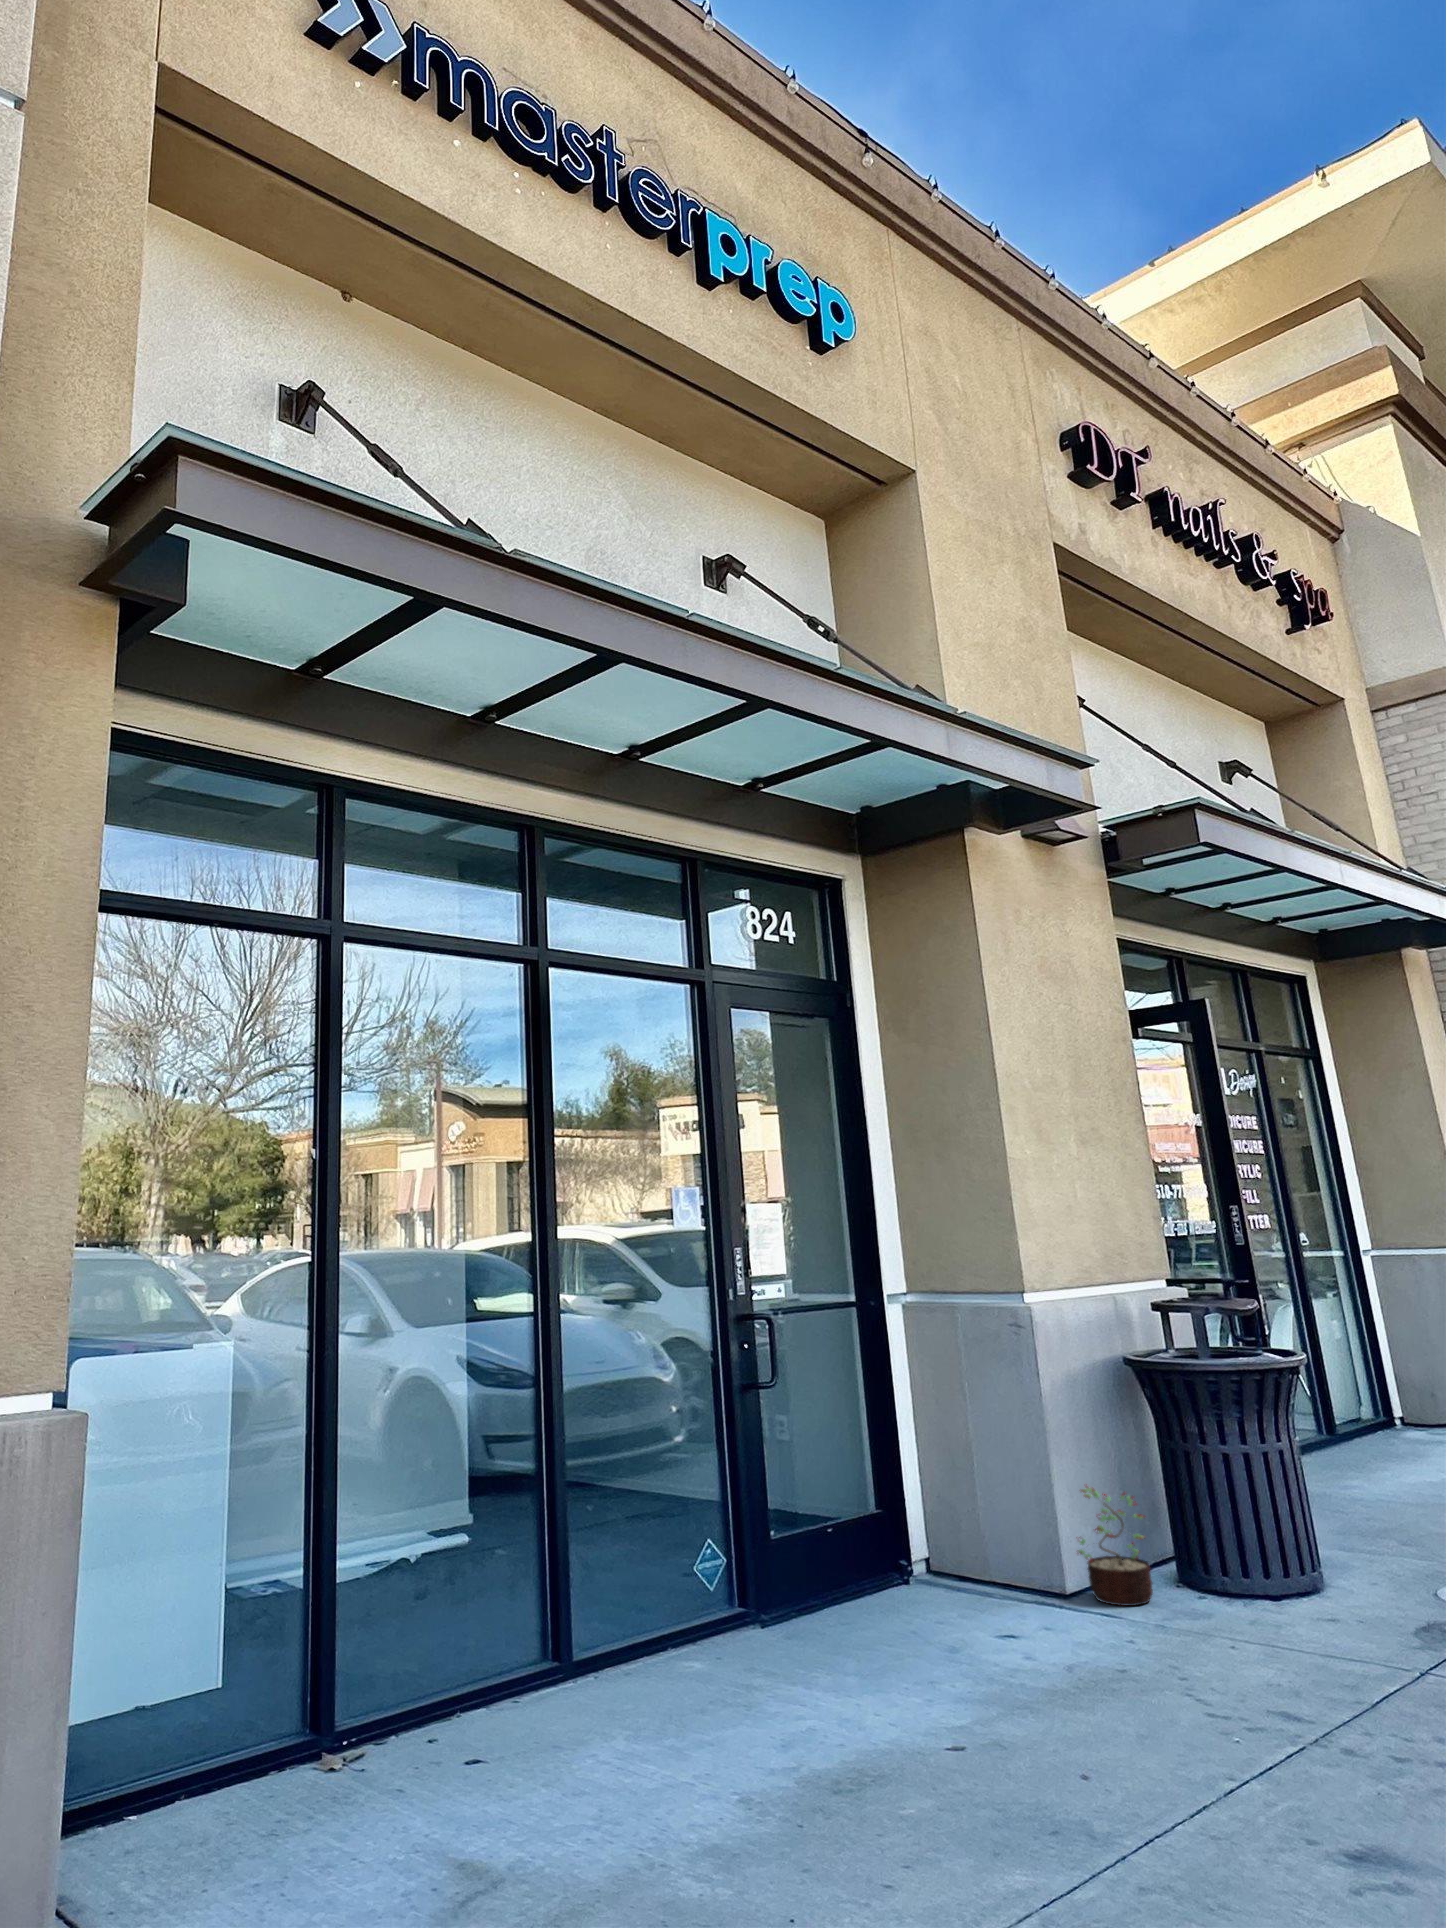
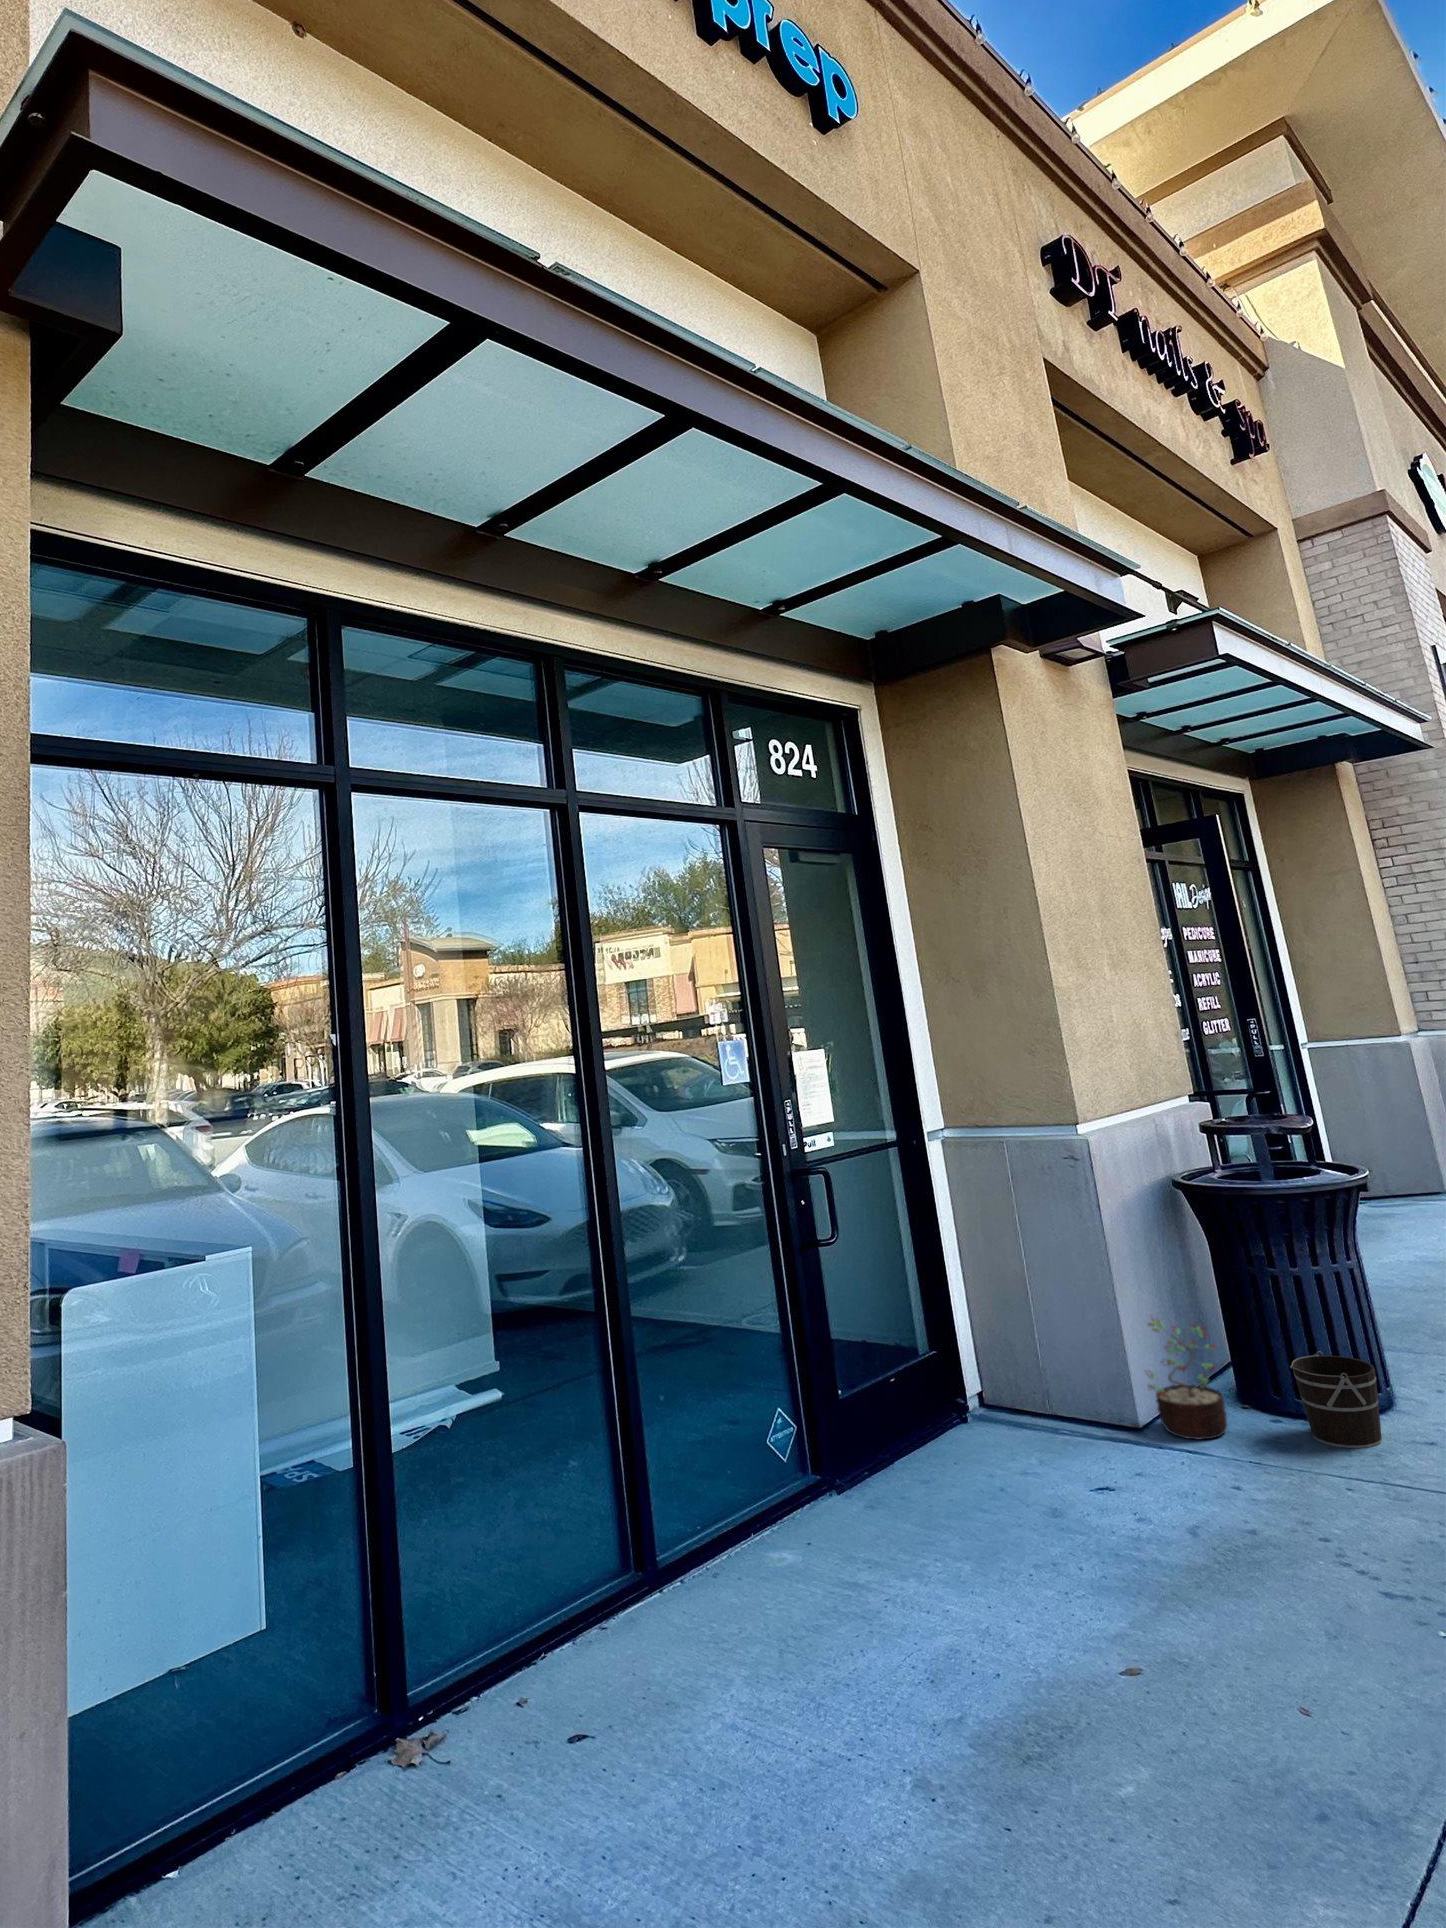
bucket: none [1211,1528,1294,1619] -> present [1290,1351,1382,1448]

